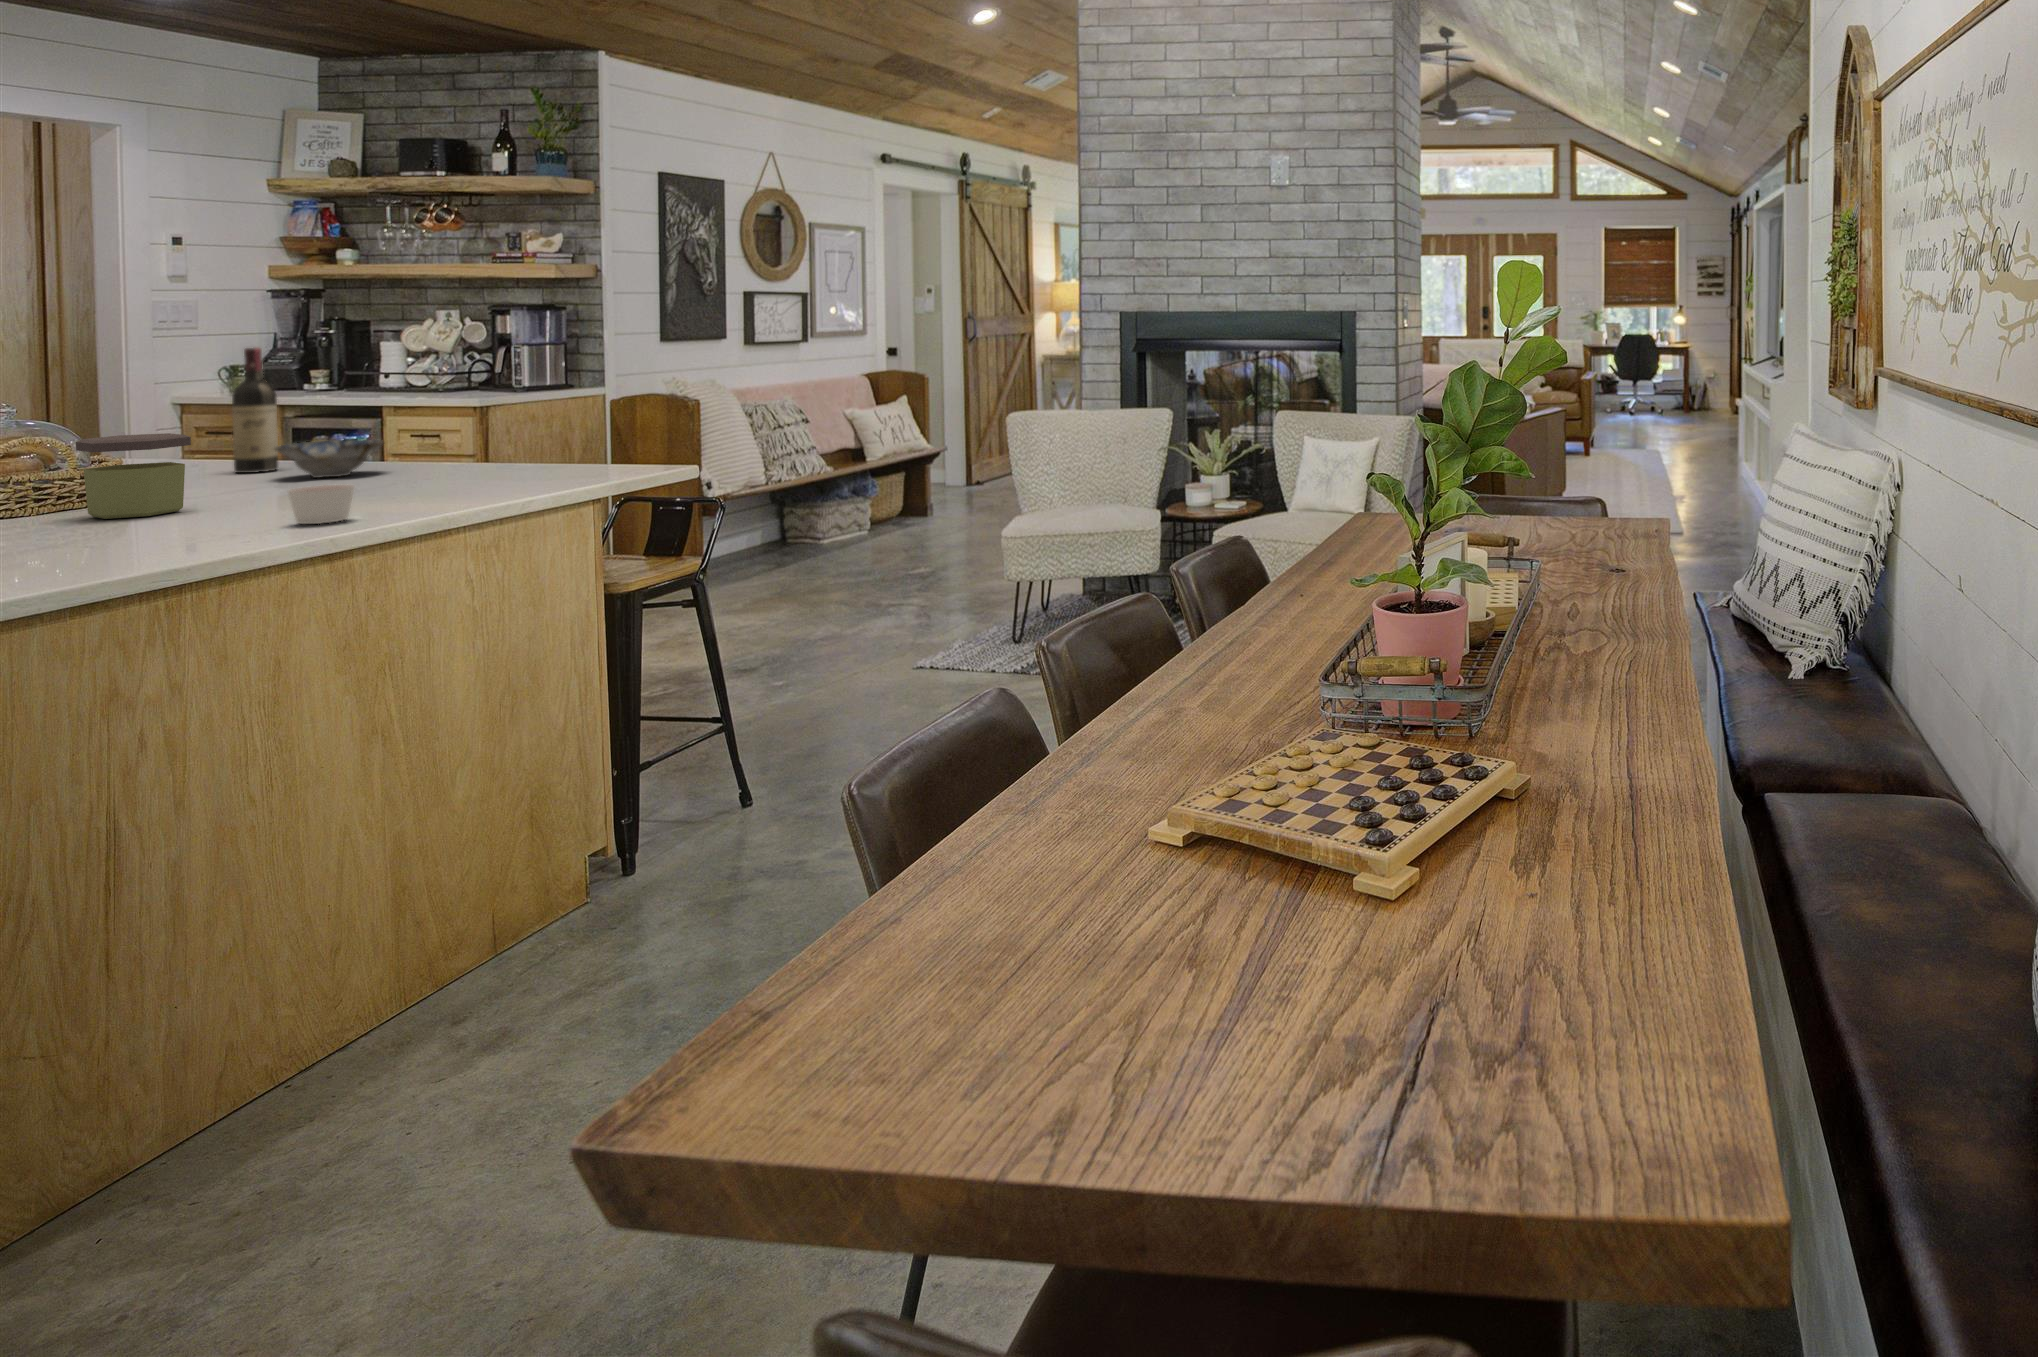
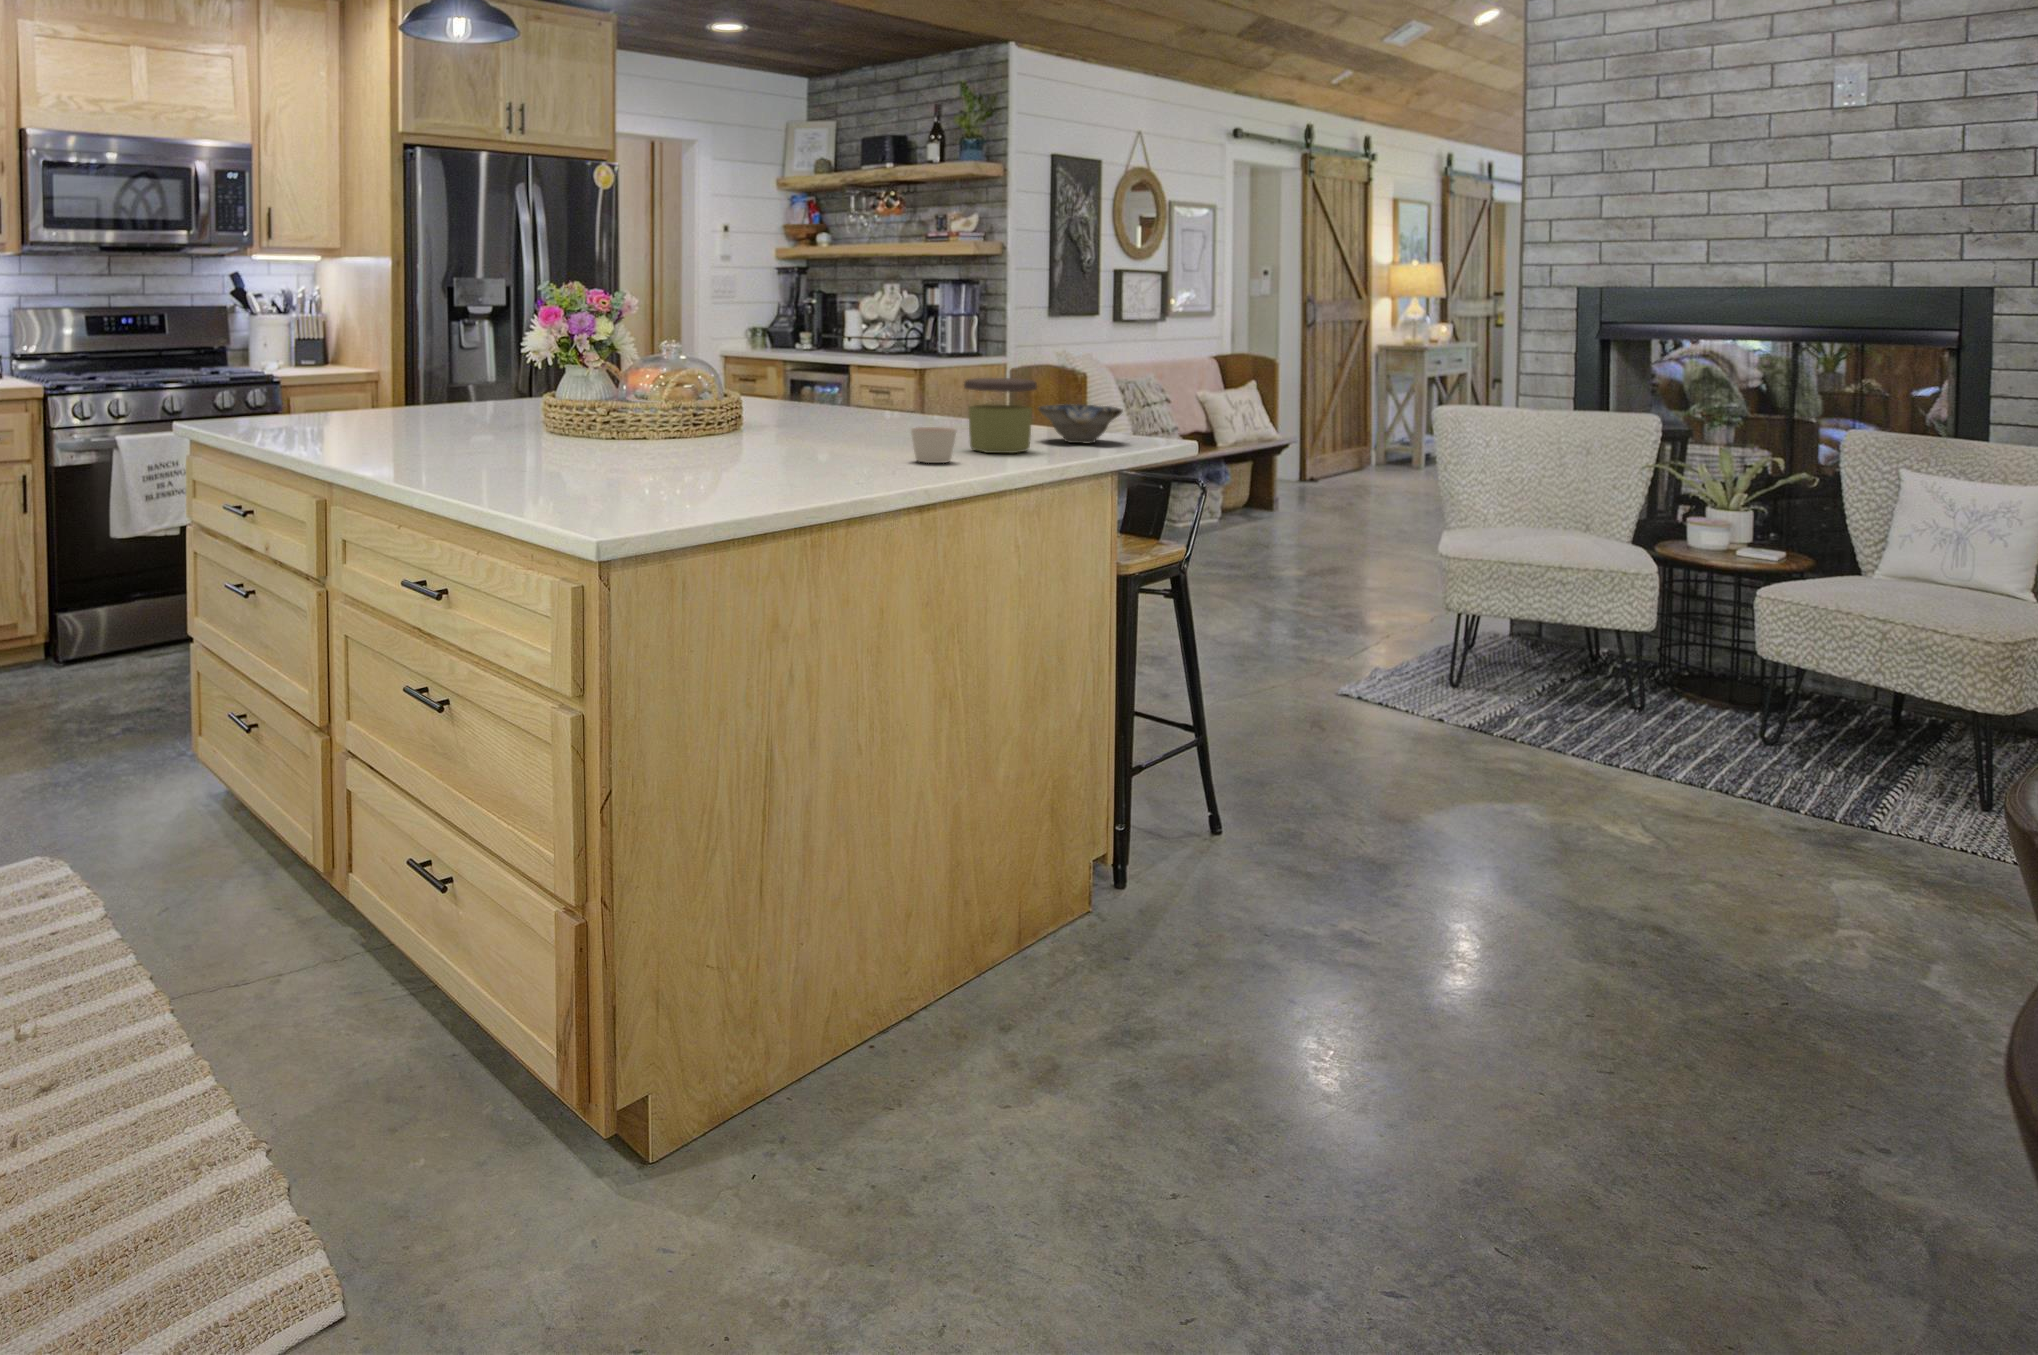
wine bottle: present [232,347,278,473] -> none [822,304,850,414]
jar: present [76,433,191,519] -> present [964,378,1037,453]
ceramic bowl: present [274,439,384,478] -> present [1038,404,1122,443]

